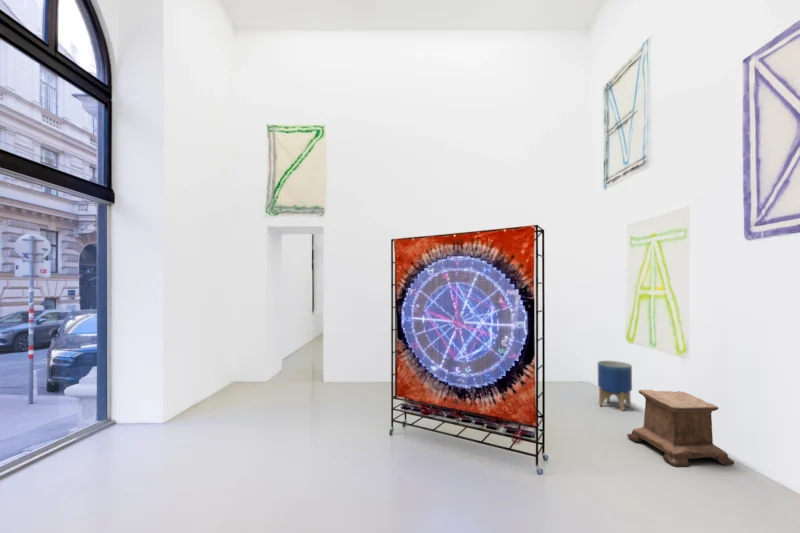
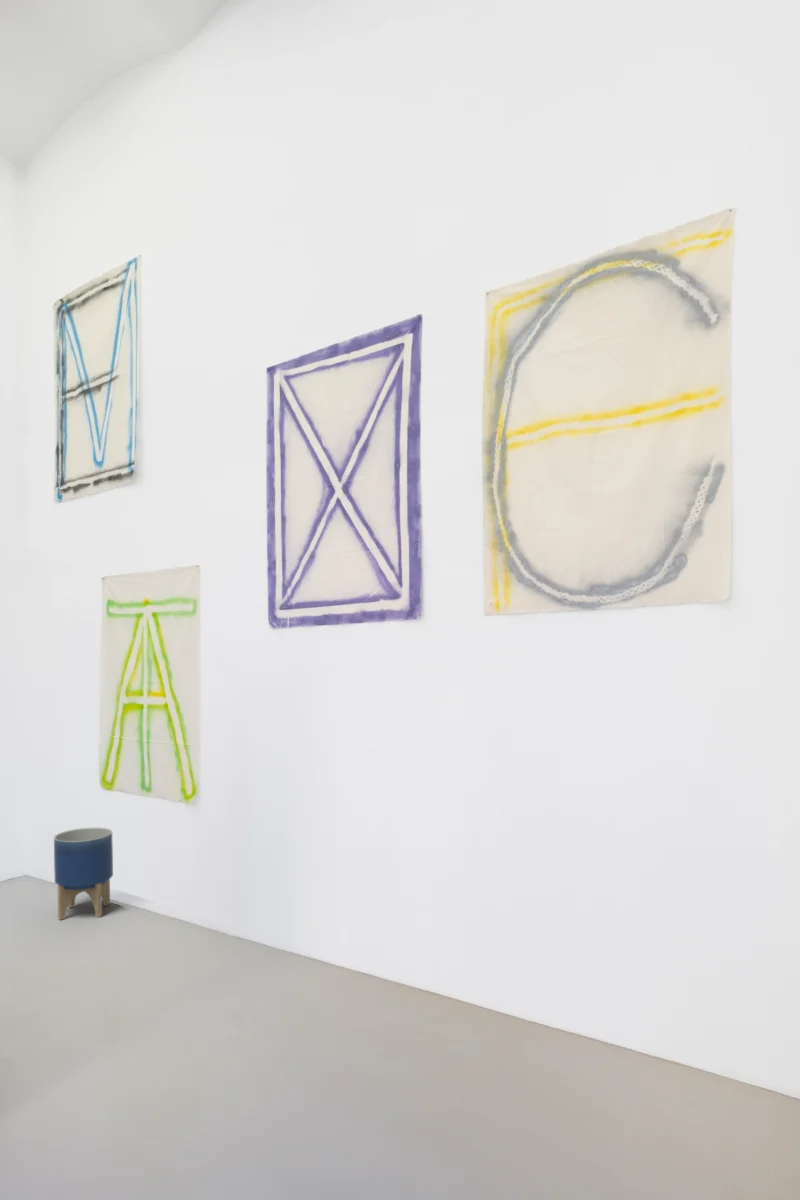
stool: present [627,390,734,466] -> none [116,863,259,986]

